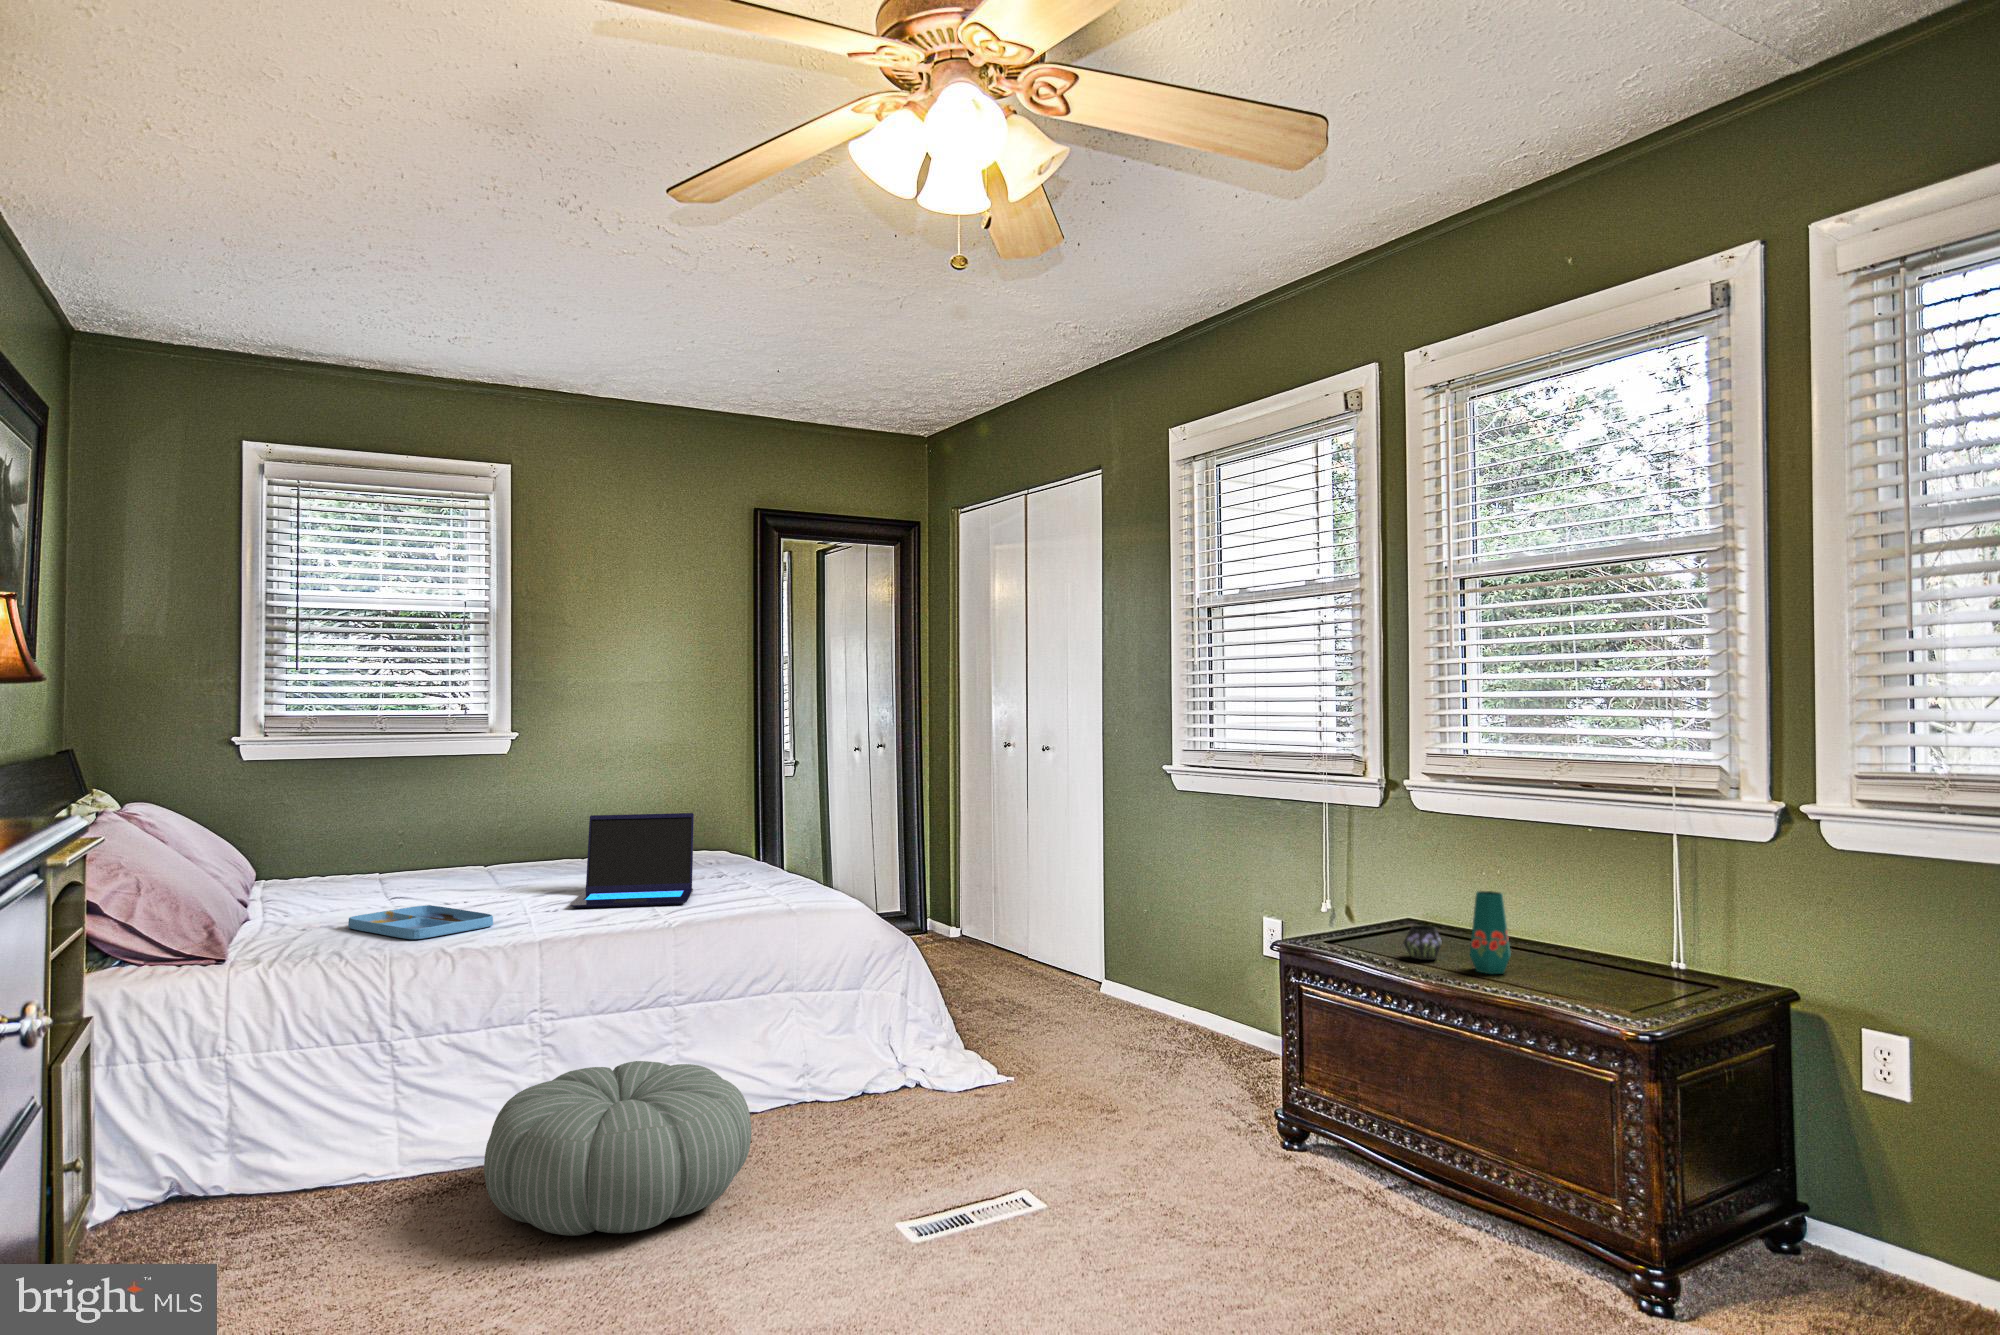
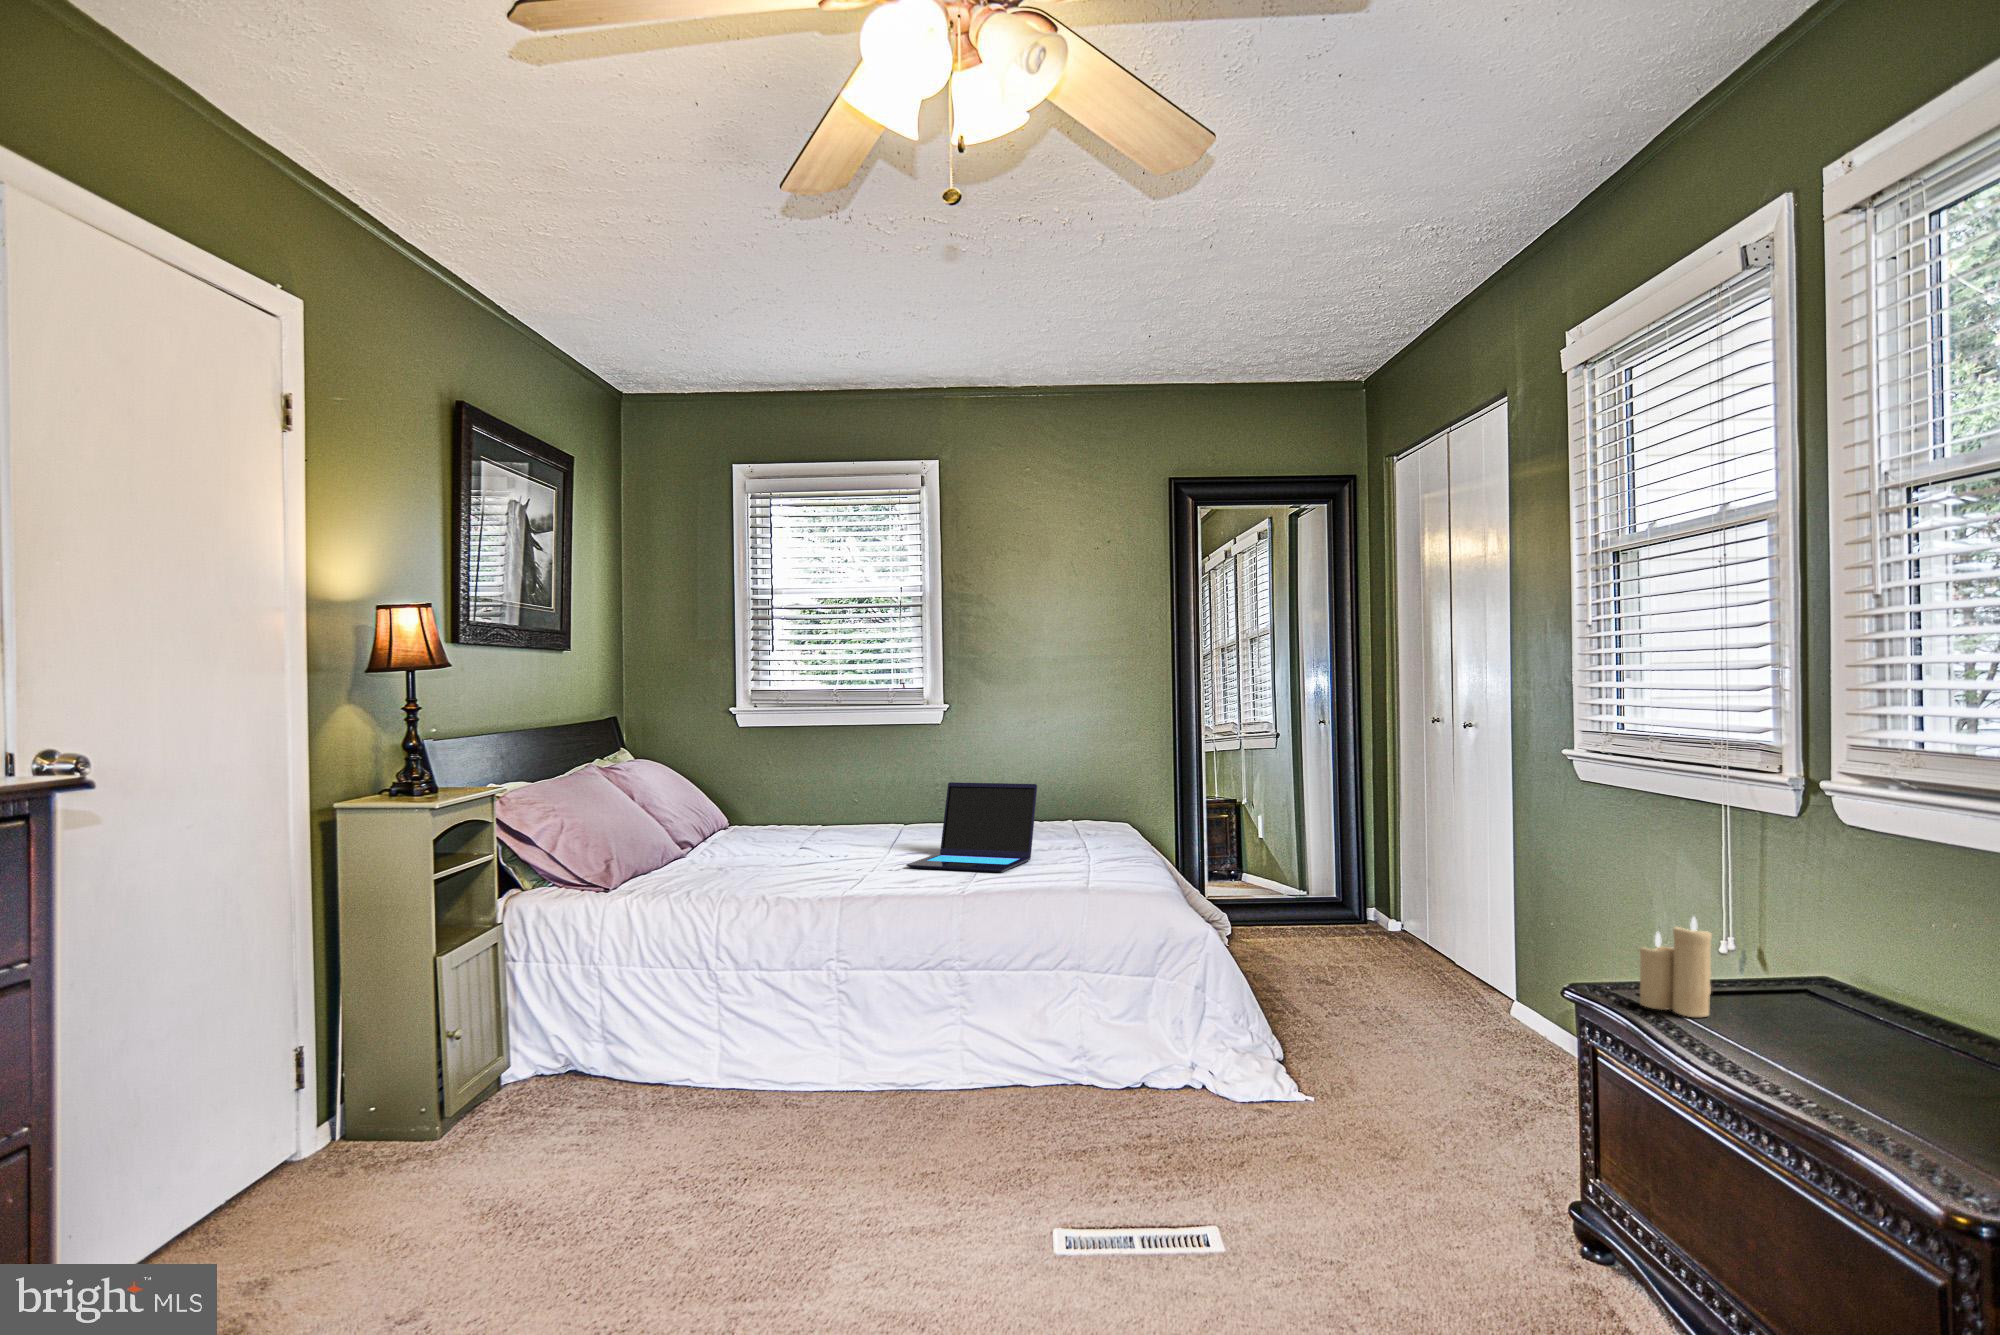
candle: none [1329,879,1379,952] -> present [1639,917,1712,1017]
vase: present [1404,891,1511,974] -> none [1727,952,1883,1081]
tray: present [348,905,493,939] -> none [729,855,827,884]
pouf: present [484,1061,752,1236] -> none [724,1018,966,1178]

